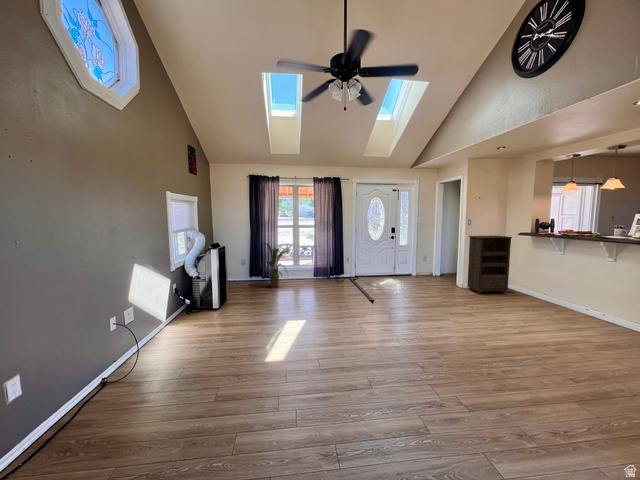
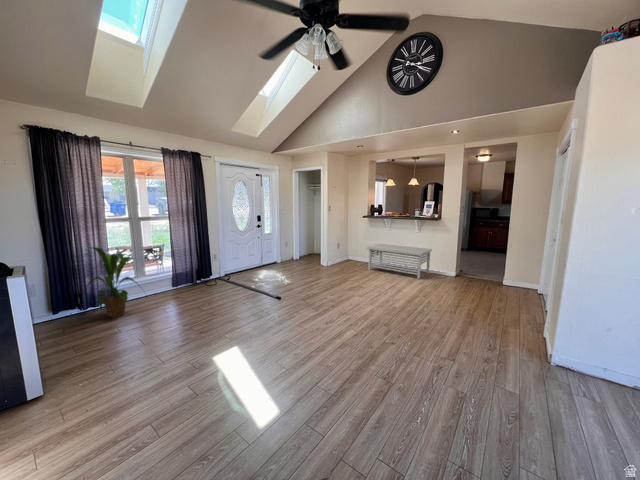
bookshelf: present [467,236,512,294] -> none [333,219,360,269]
storage bench: none [510,271,629,330] -> present [367,243,432,279]

